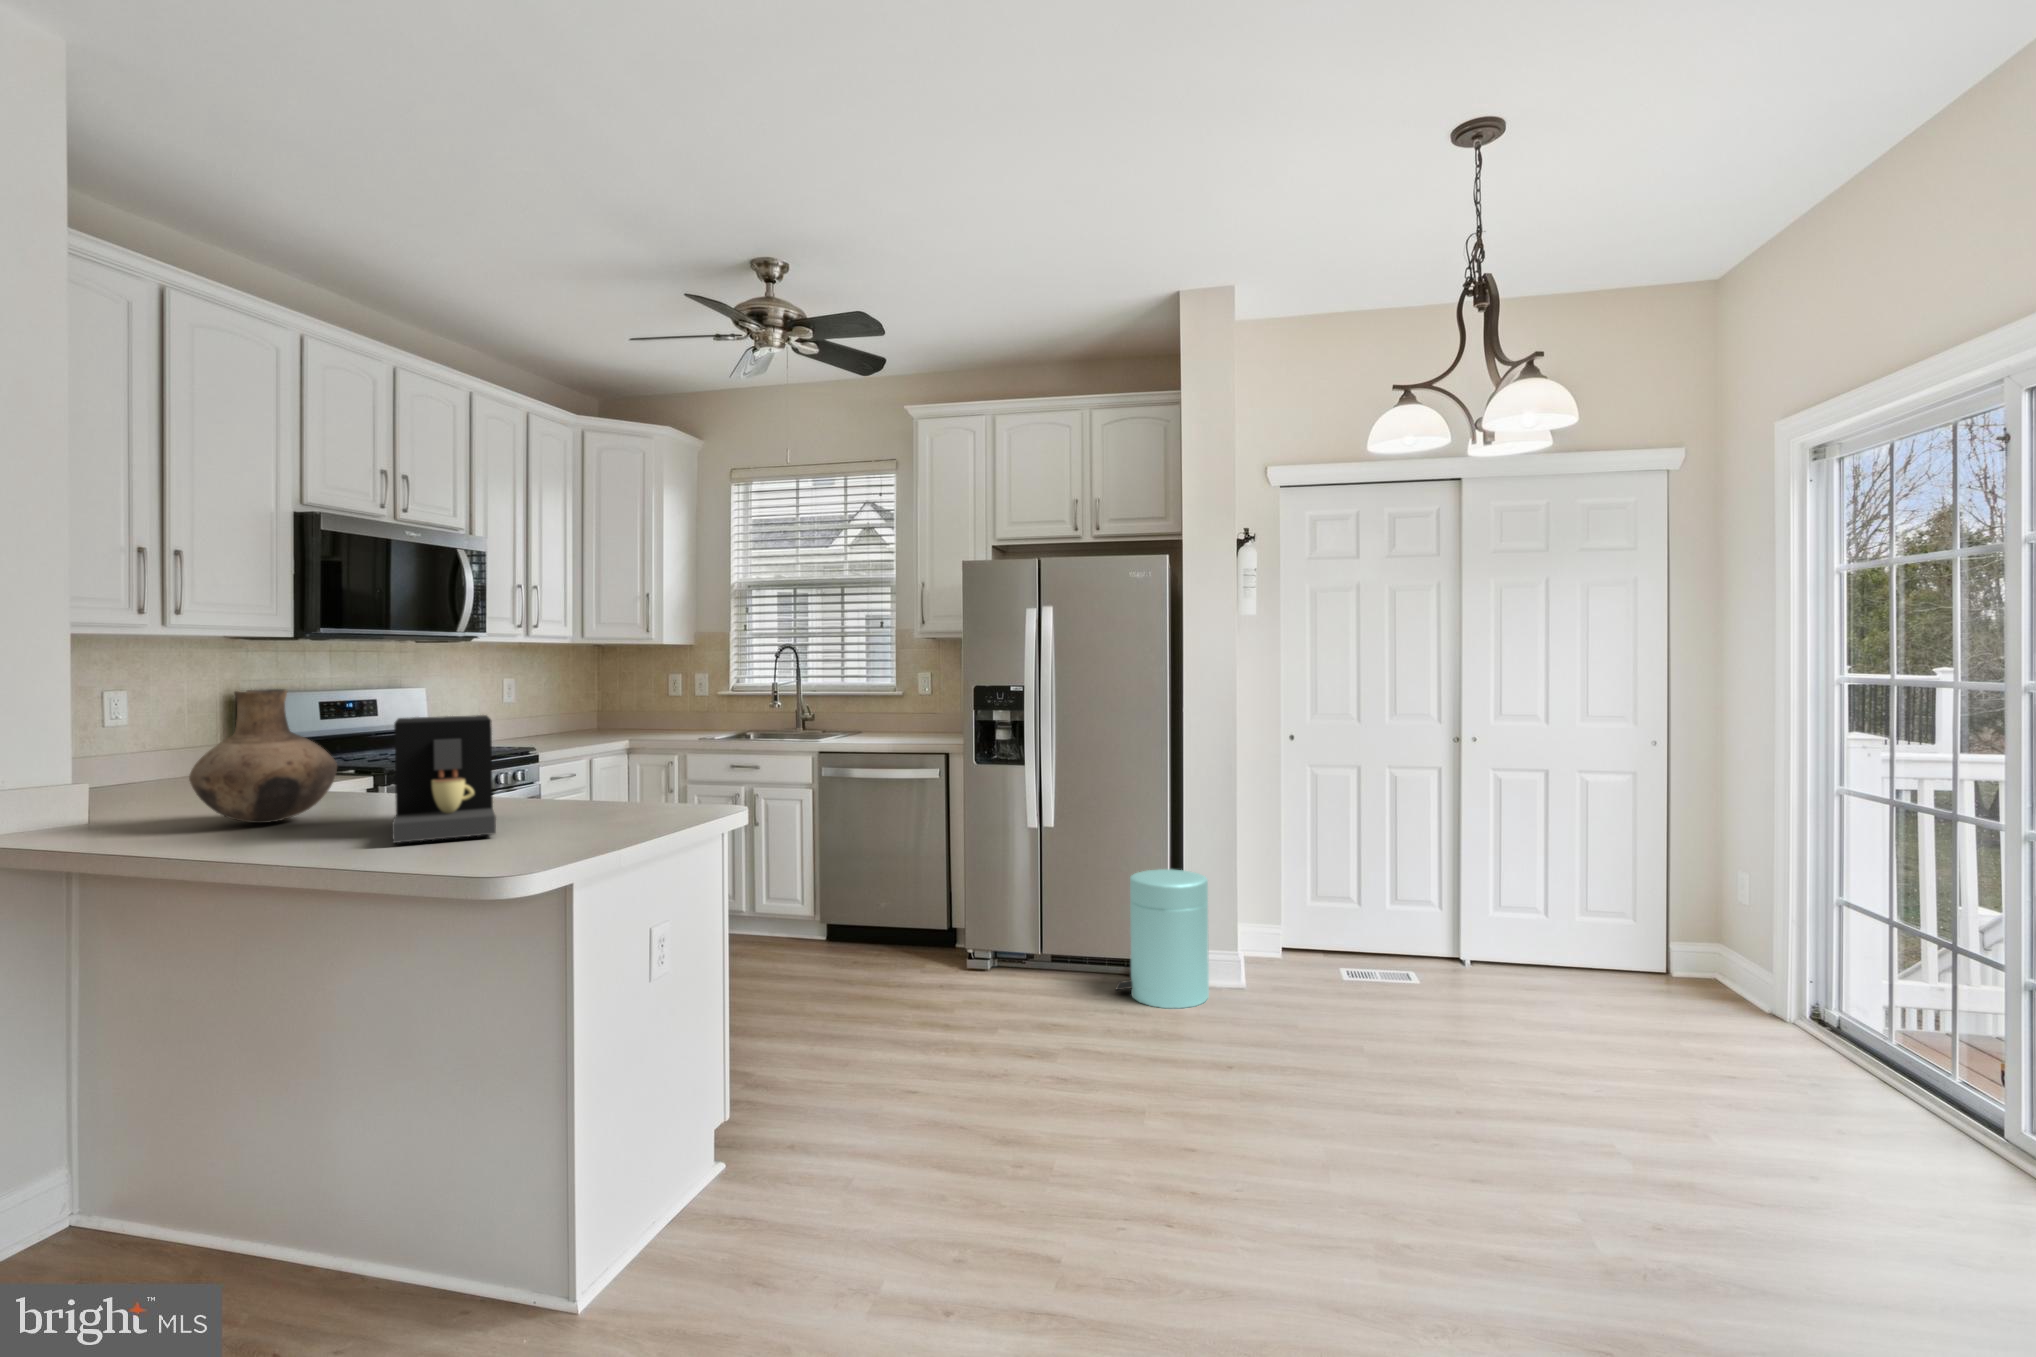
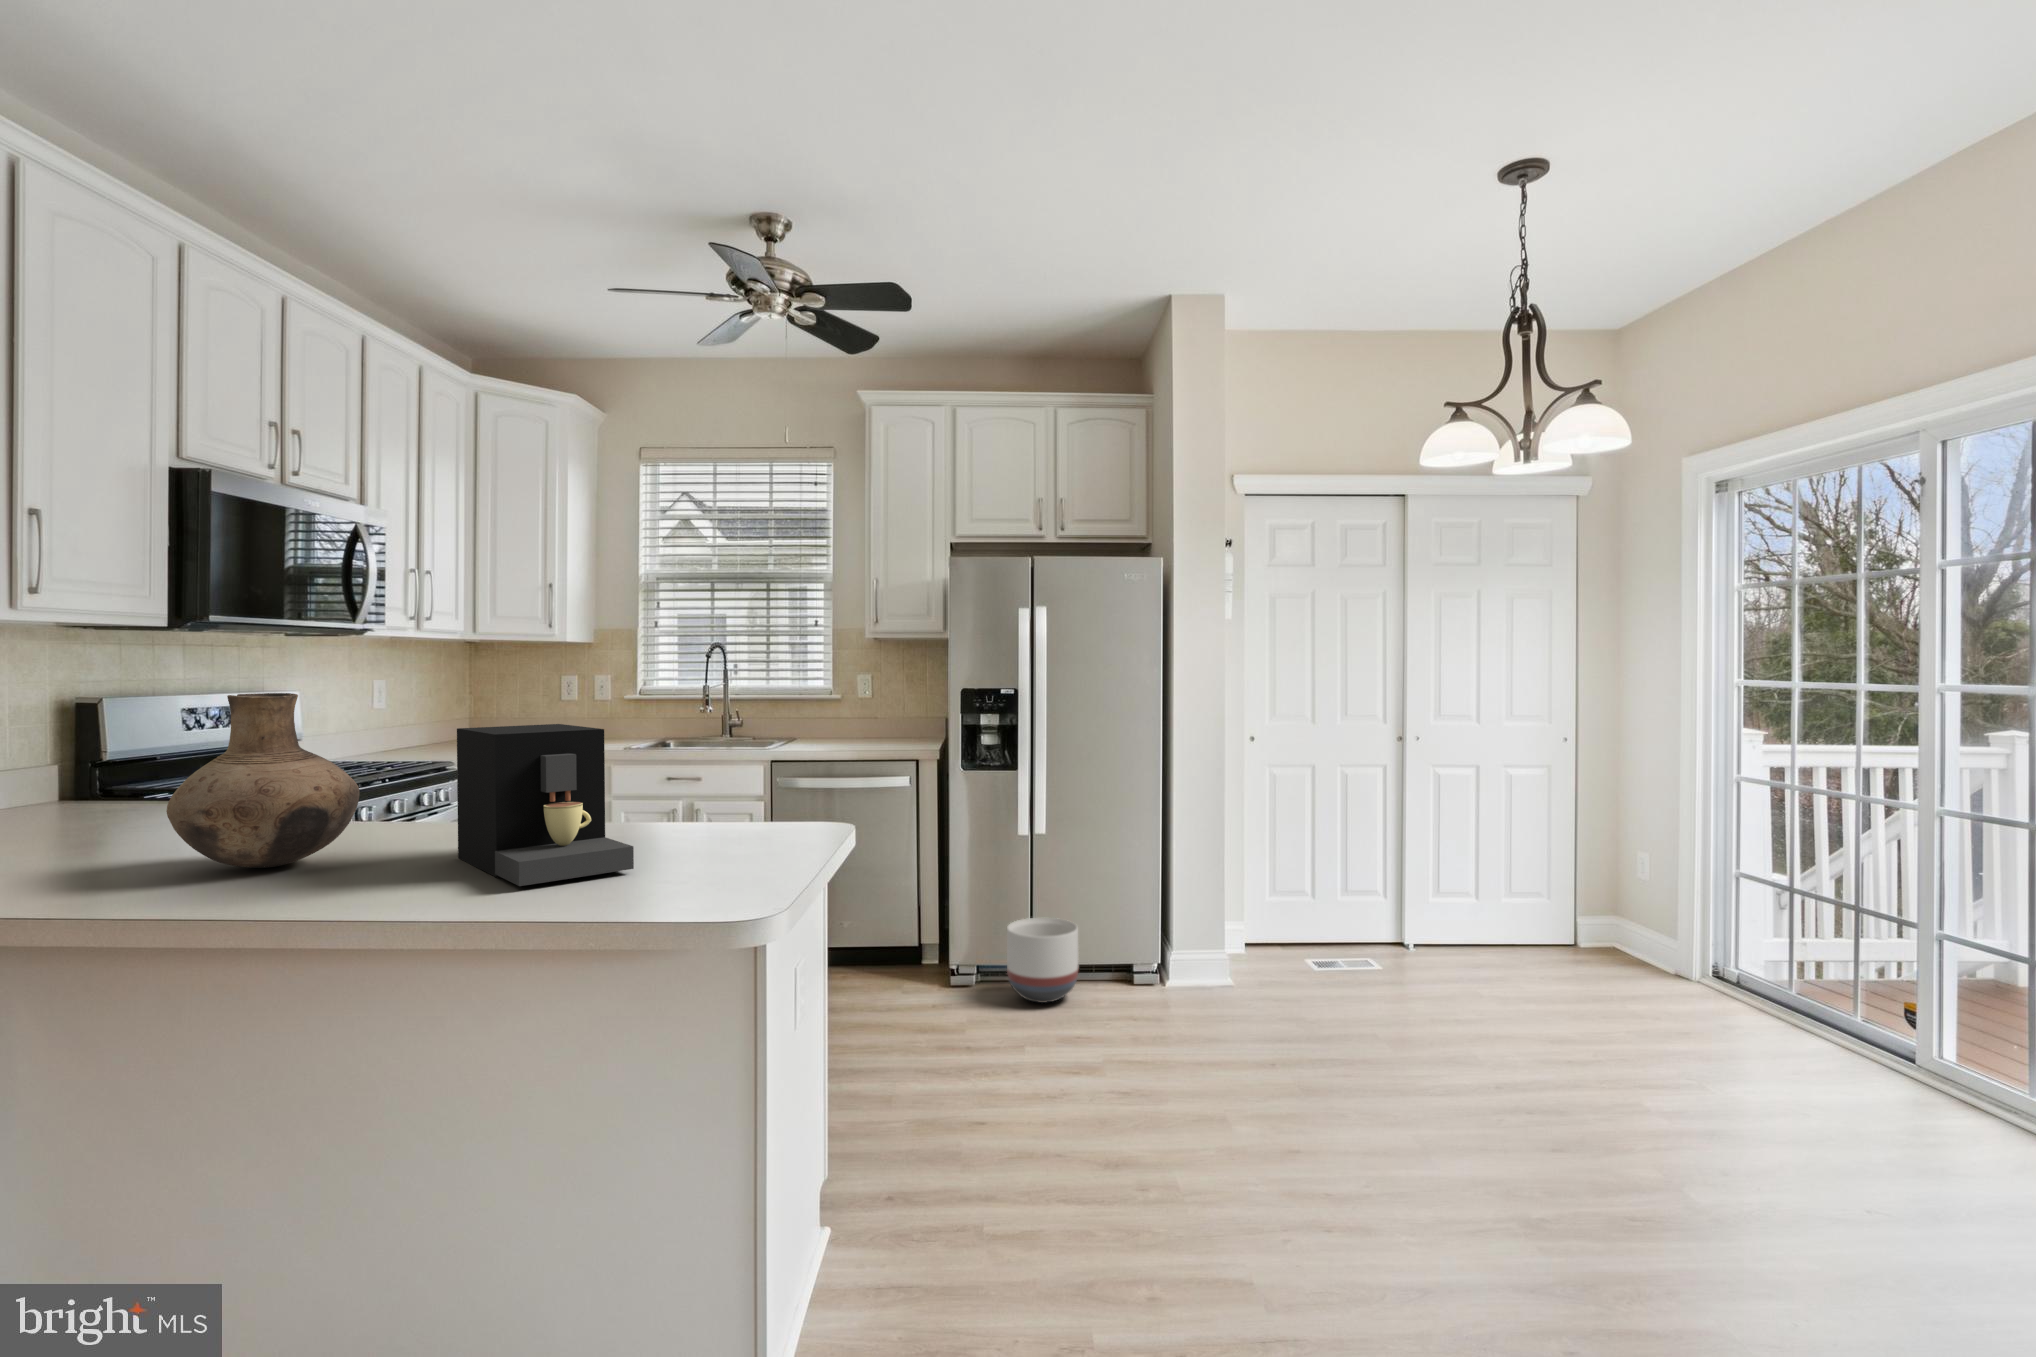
trash can: present [1116,869,1209,1008] -> none [1115,871,1208,1011]
planter: none [1010,909,1079,991] -> present [1007,918,1079,1003]

